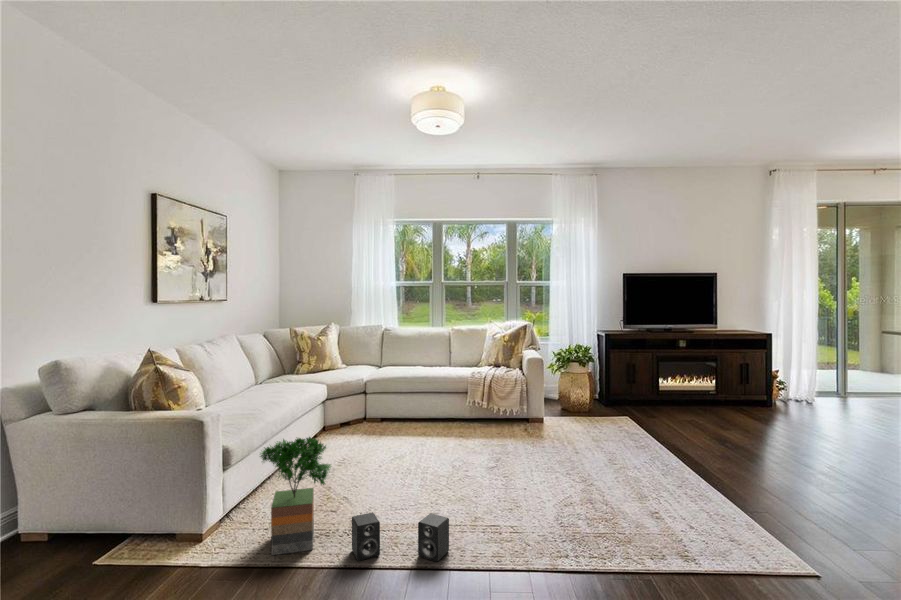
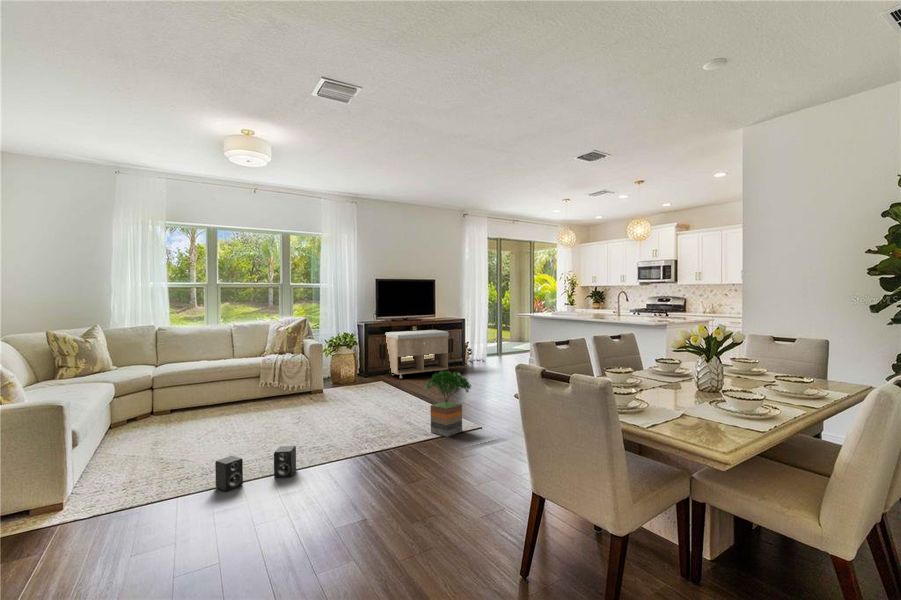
storage bench: none [636,347,738,416] -> present [385,330,449,378]
potted tree: present [260,437,331,555] -> present [425,371,471,437]

